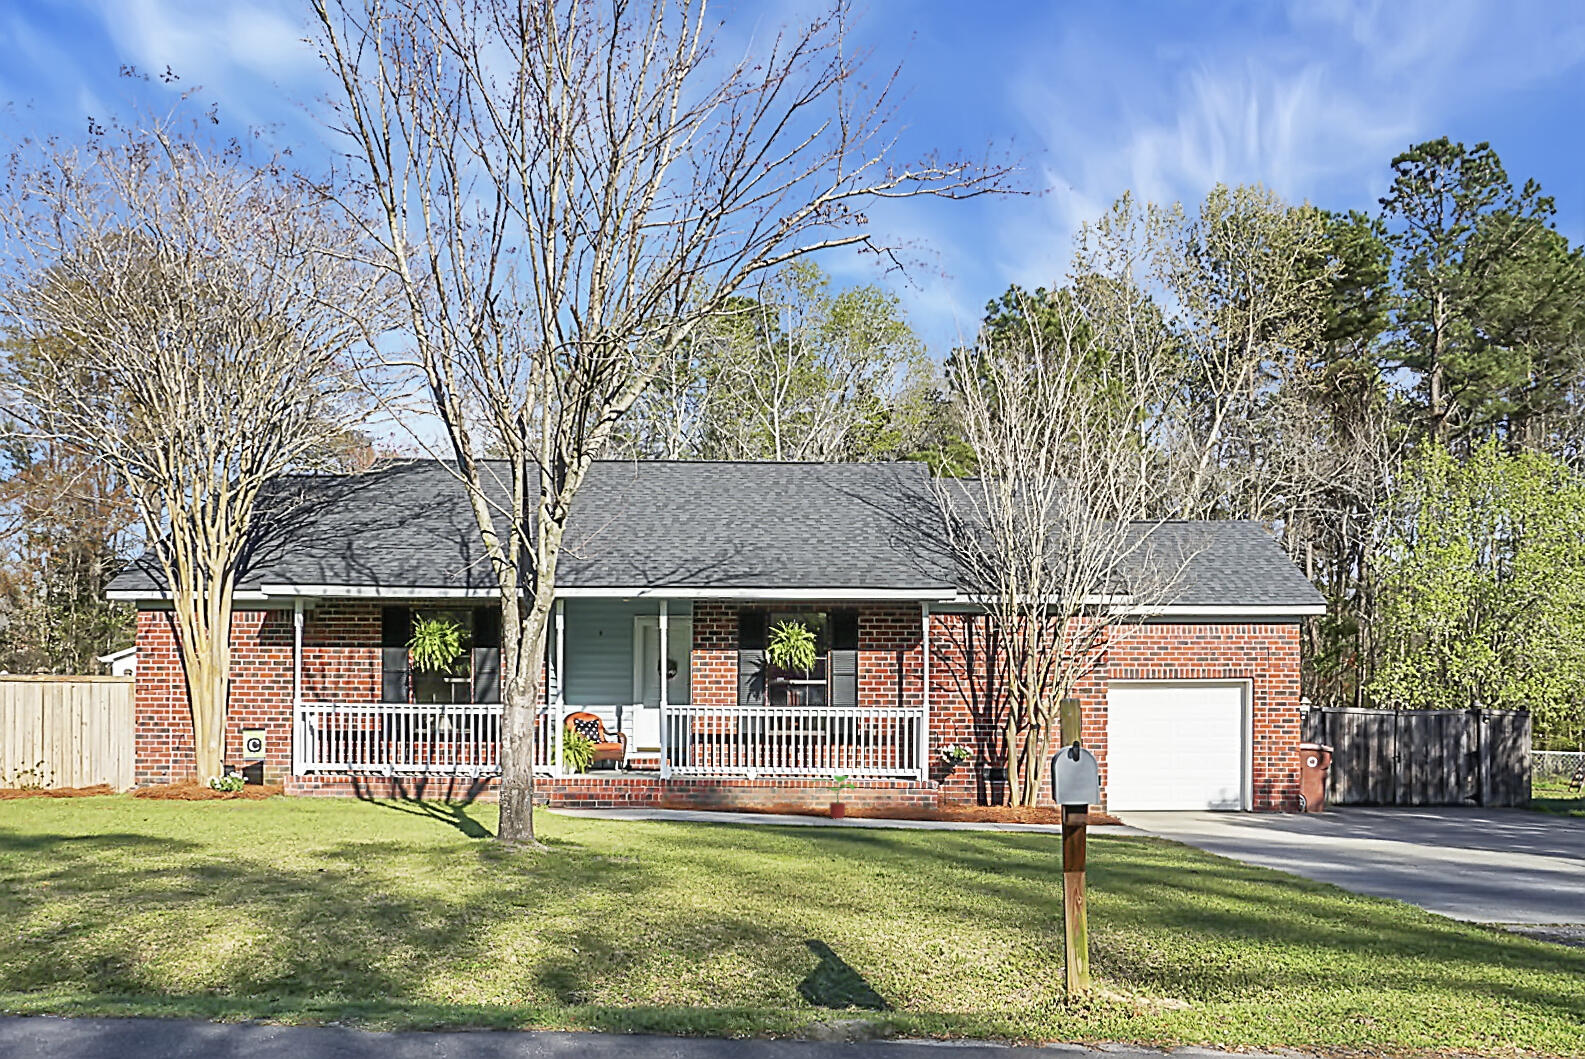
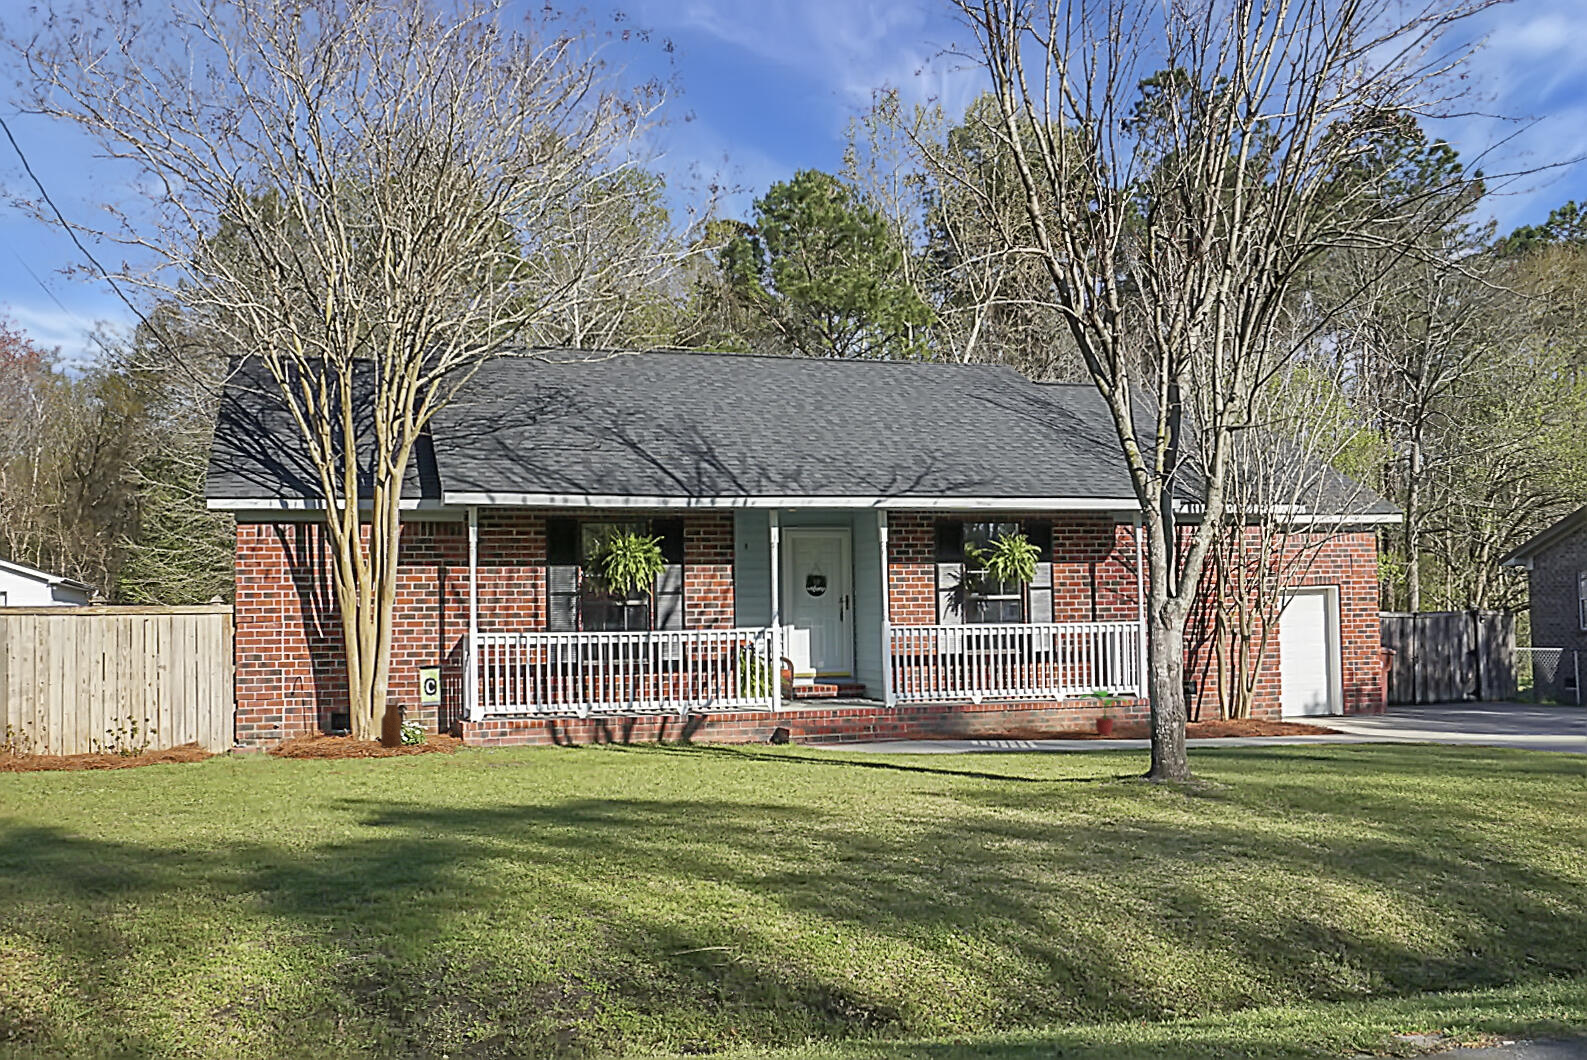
watering can: none [199,758,223,796] -> present [381,701,402,747]

